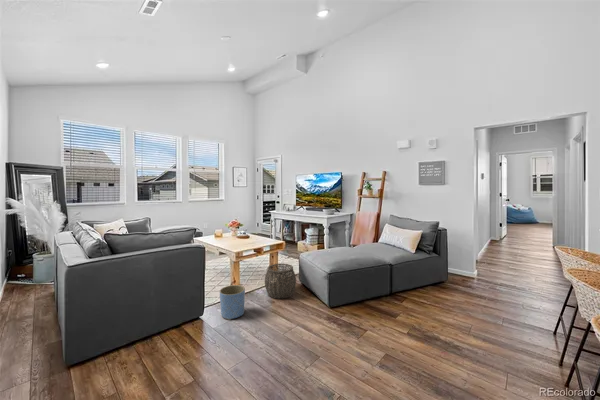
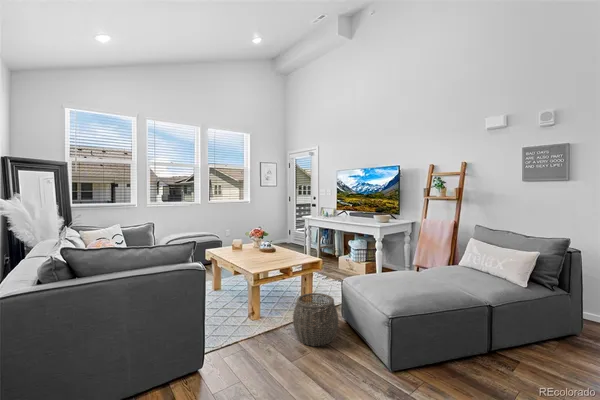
planter: present [220,285,245,320] -> none [227,325,263,379]

